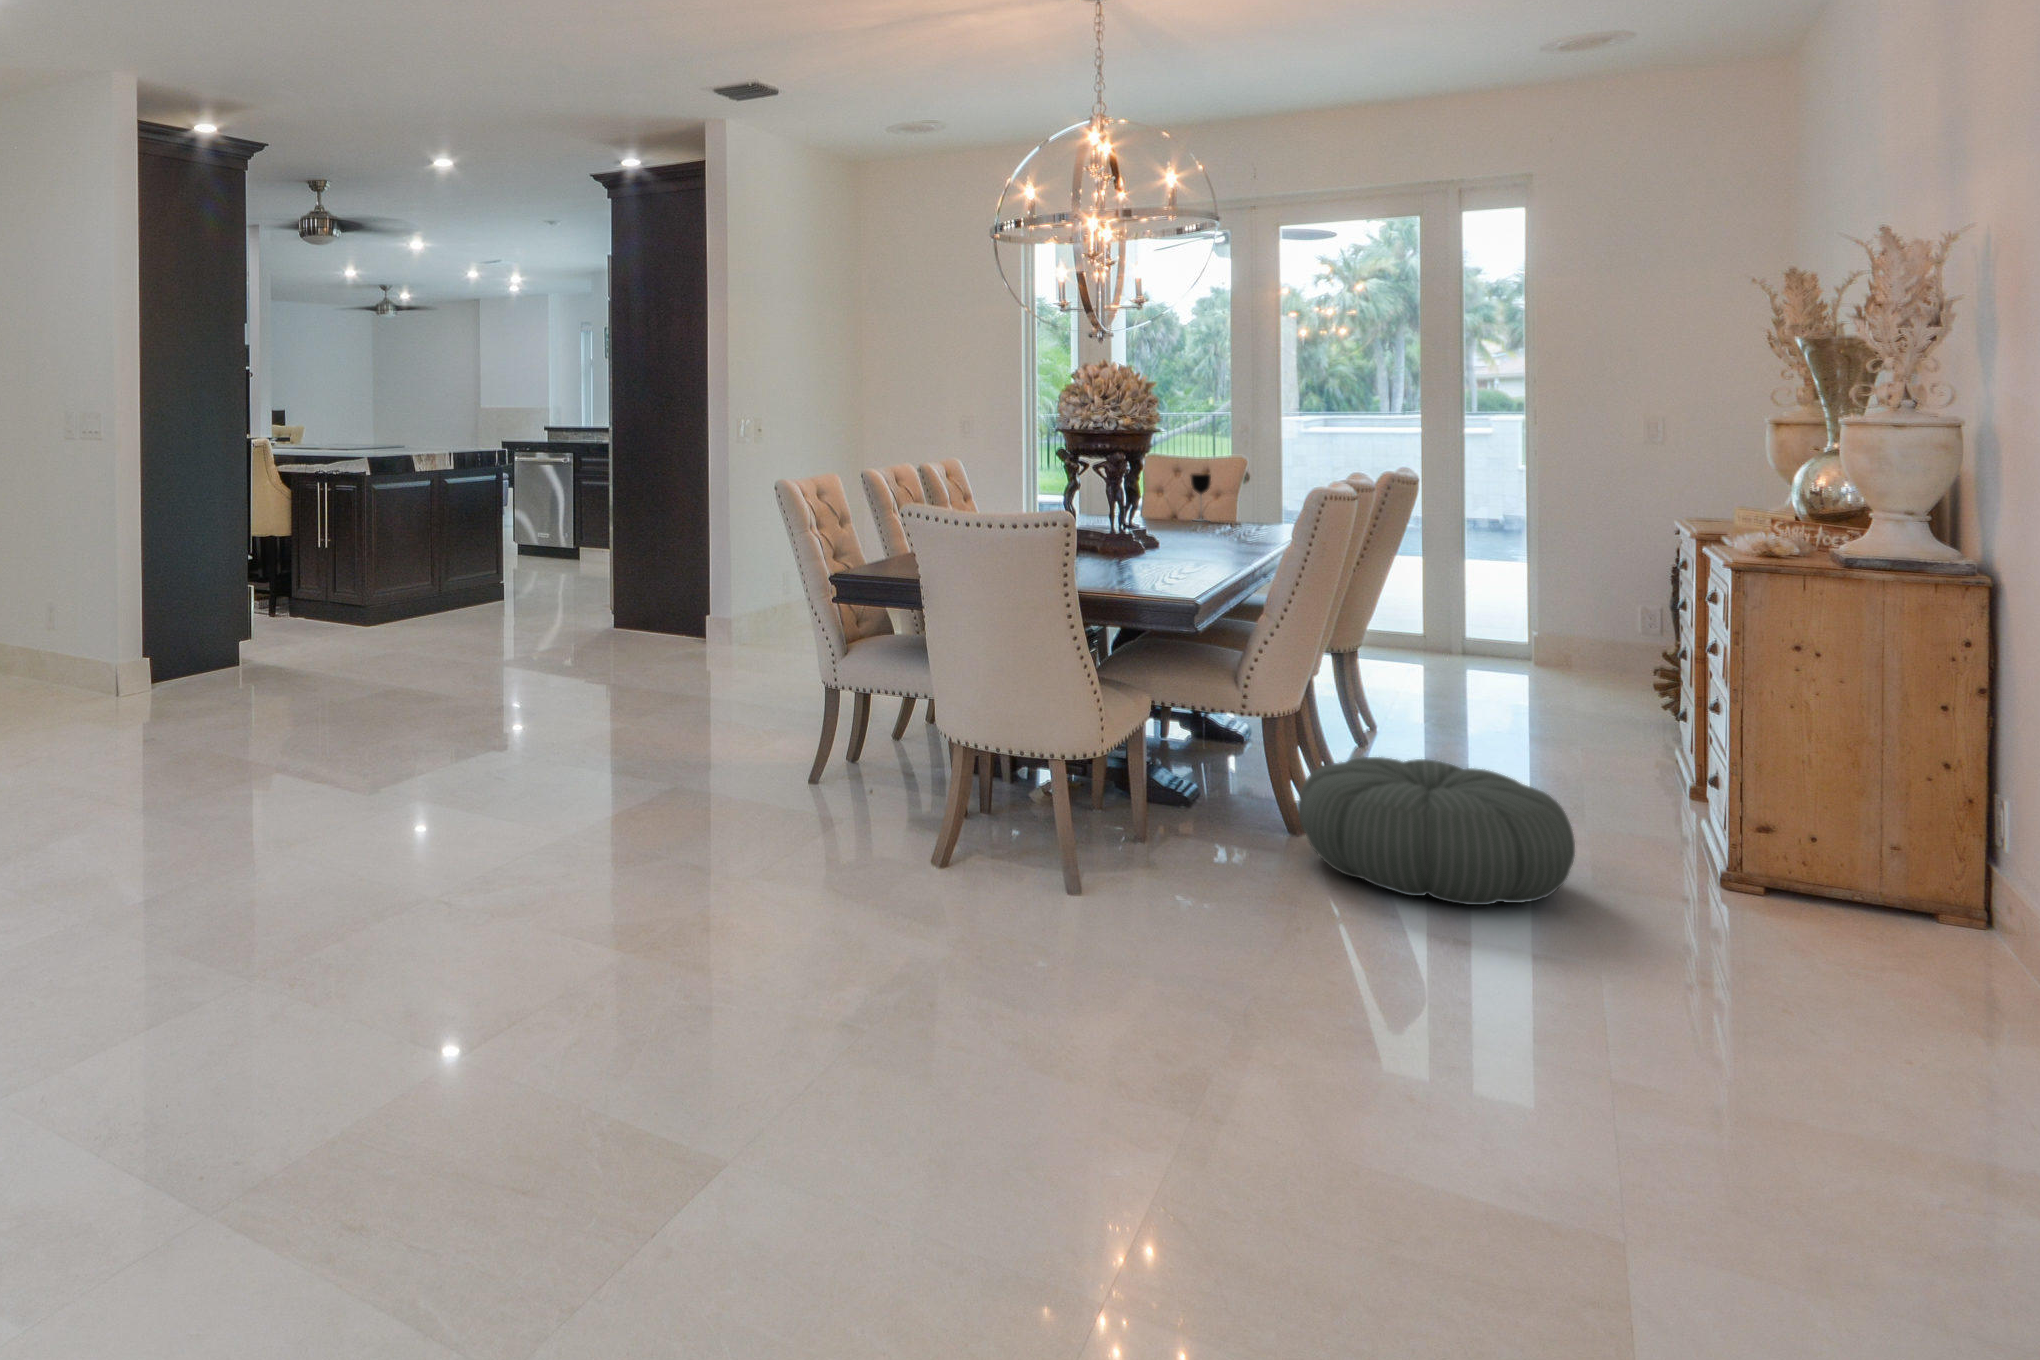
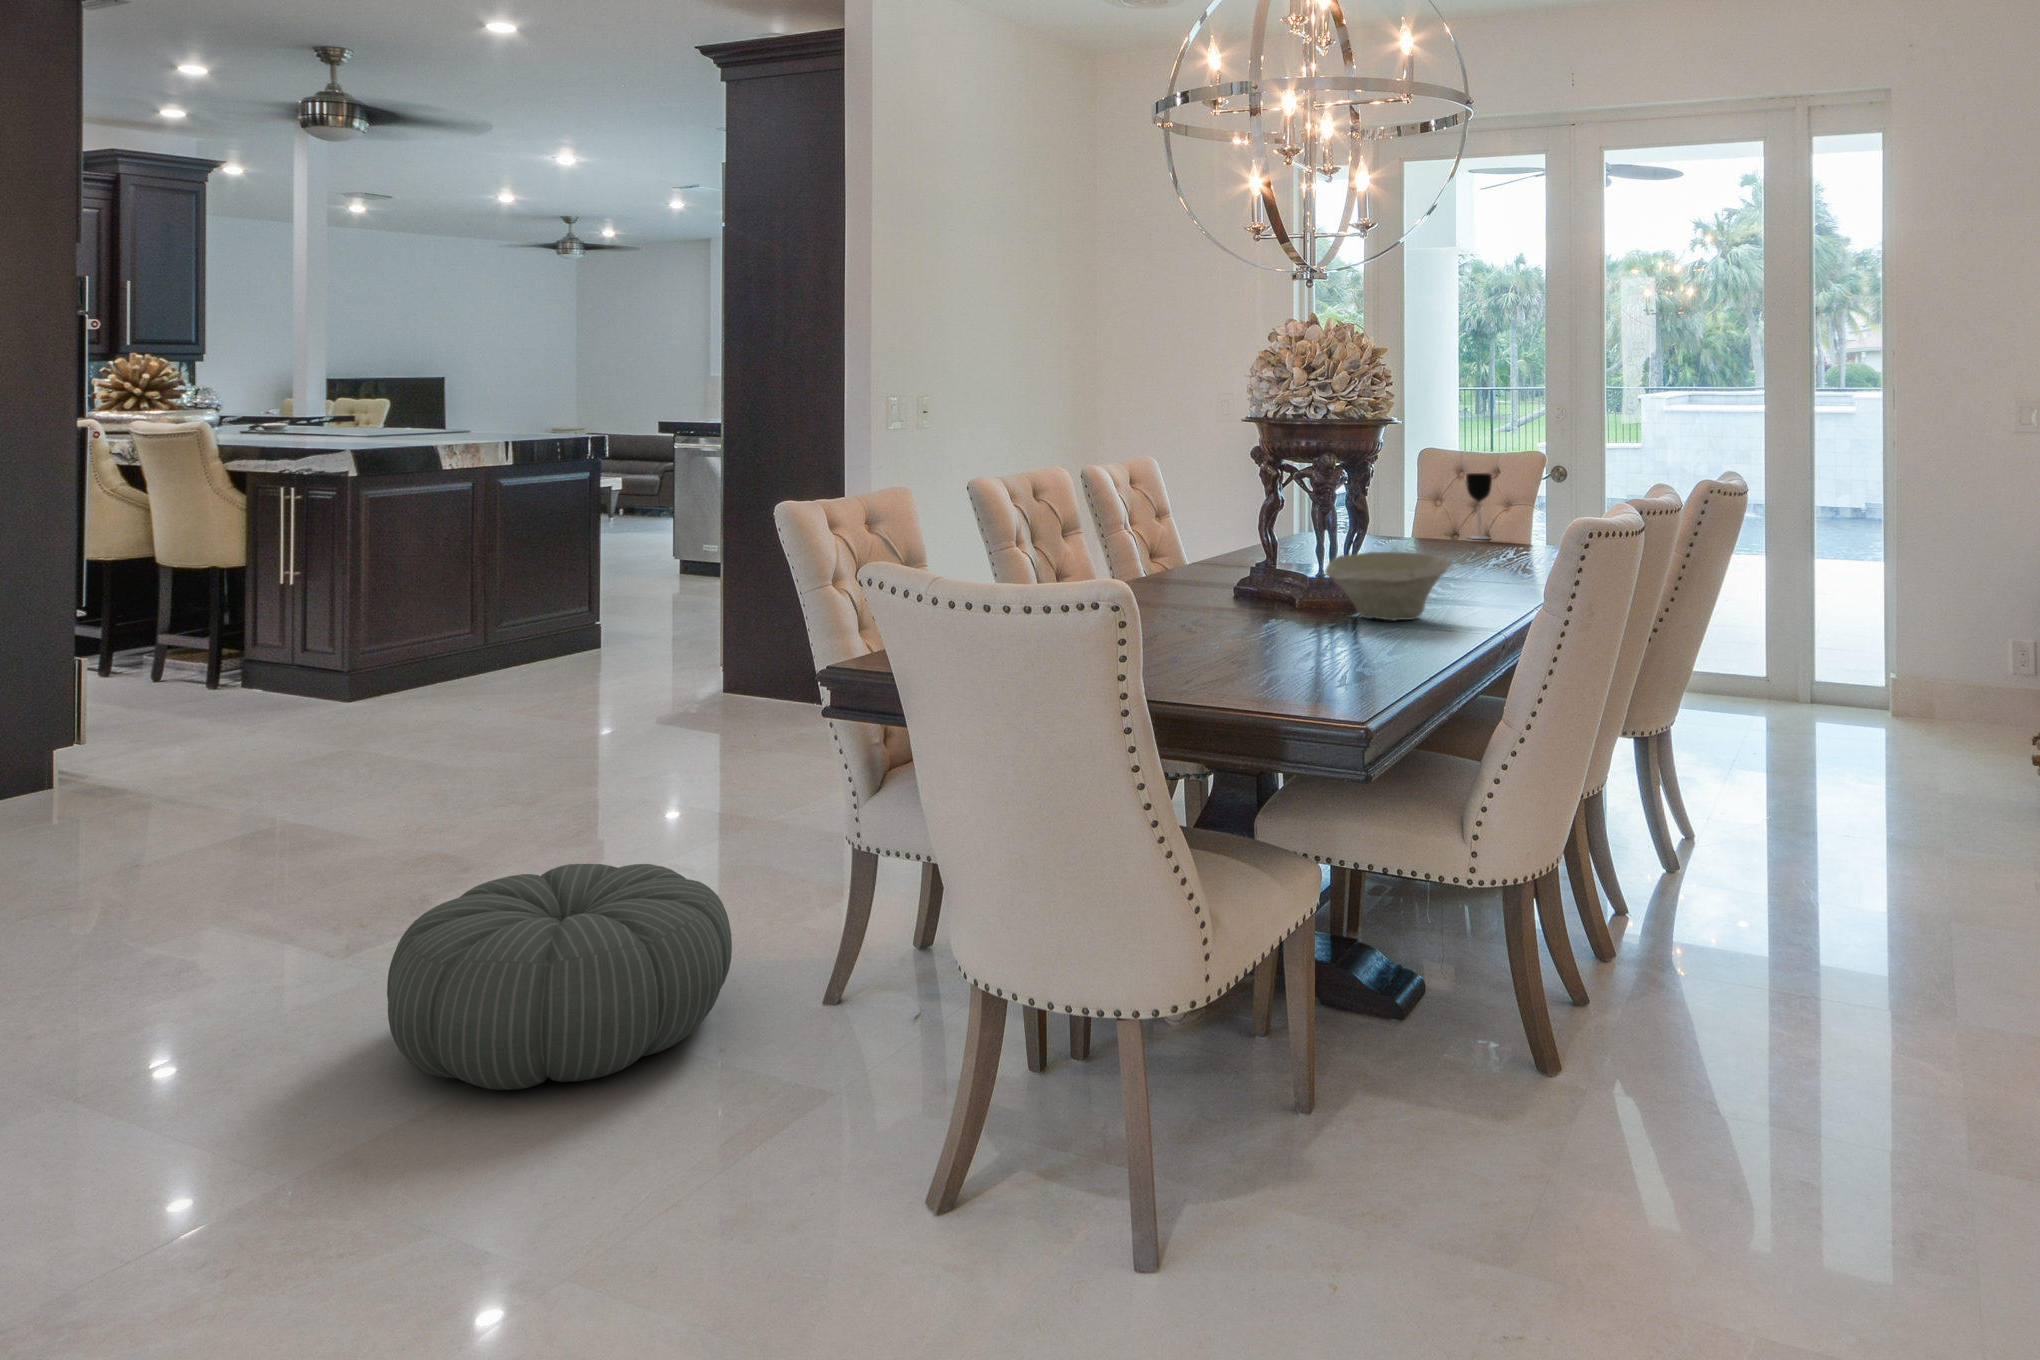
bowl: none [1128,517,1217,559] -> present [1325,552,1452,621]
pouf: present [1298,757,1575,905] -> present [387,864,732,1090]

